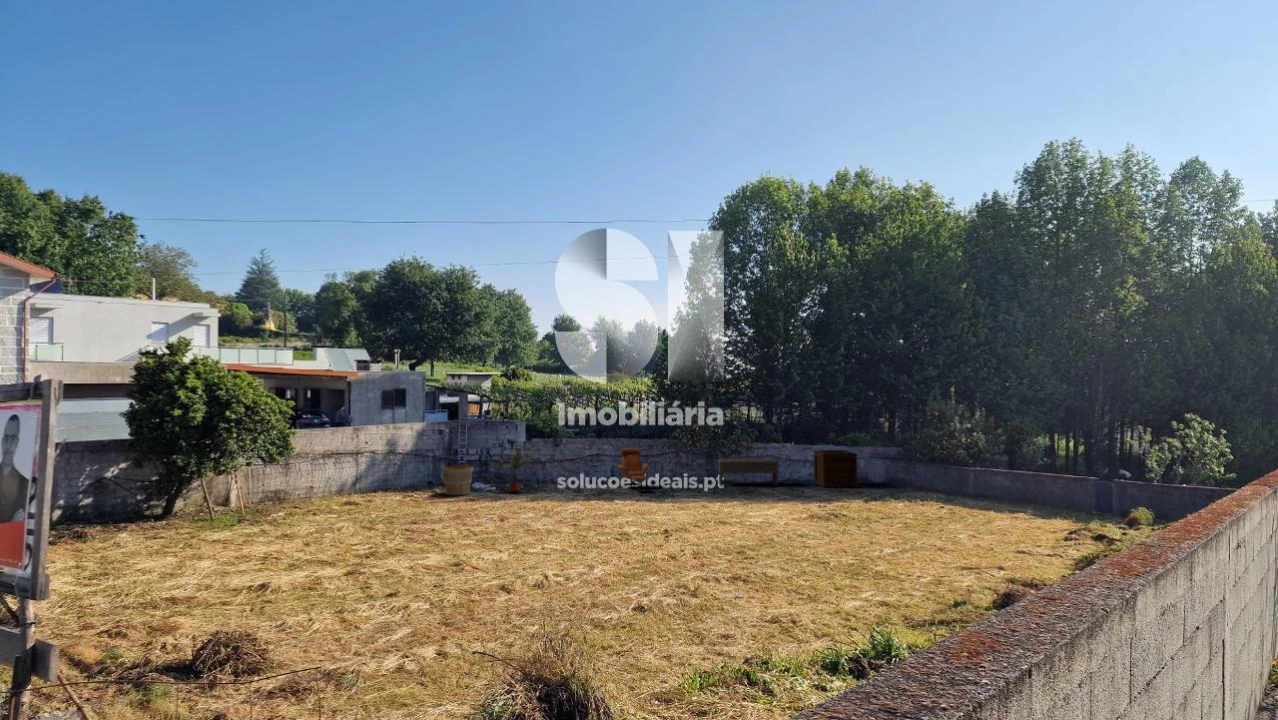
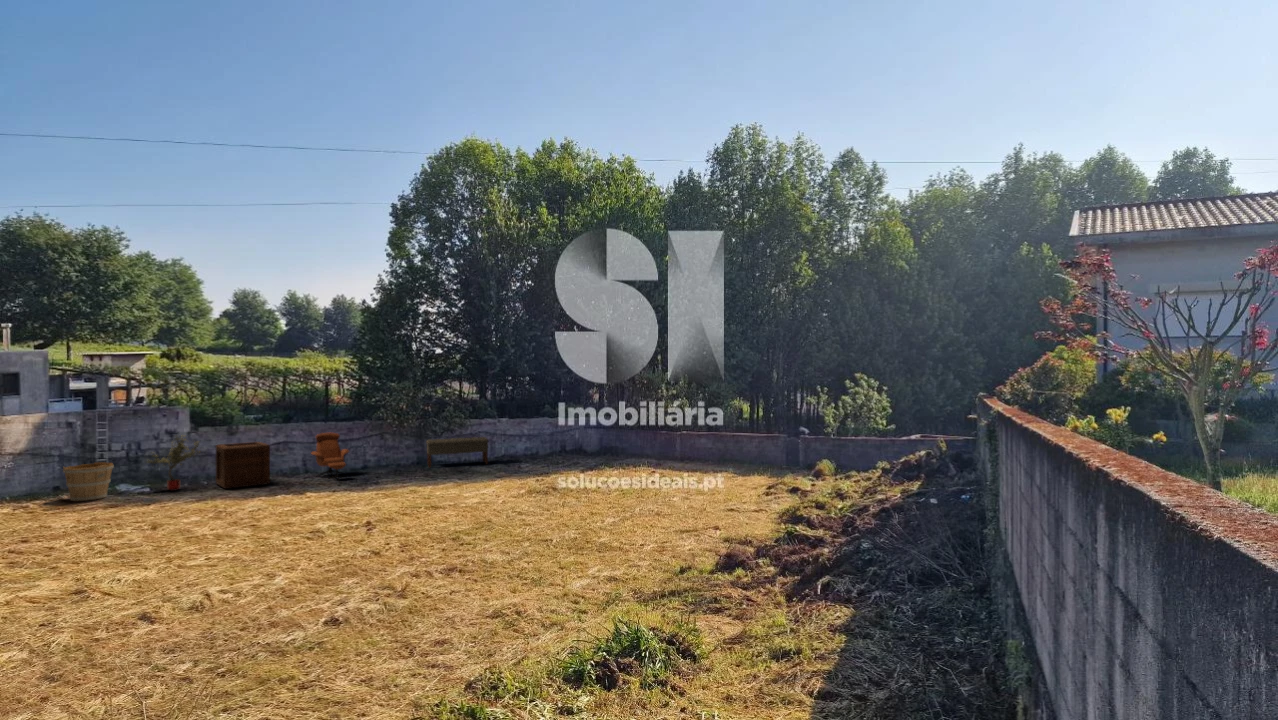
wooden crate: present [814,450,858,488] -> present [216,442,270,489]

